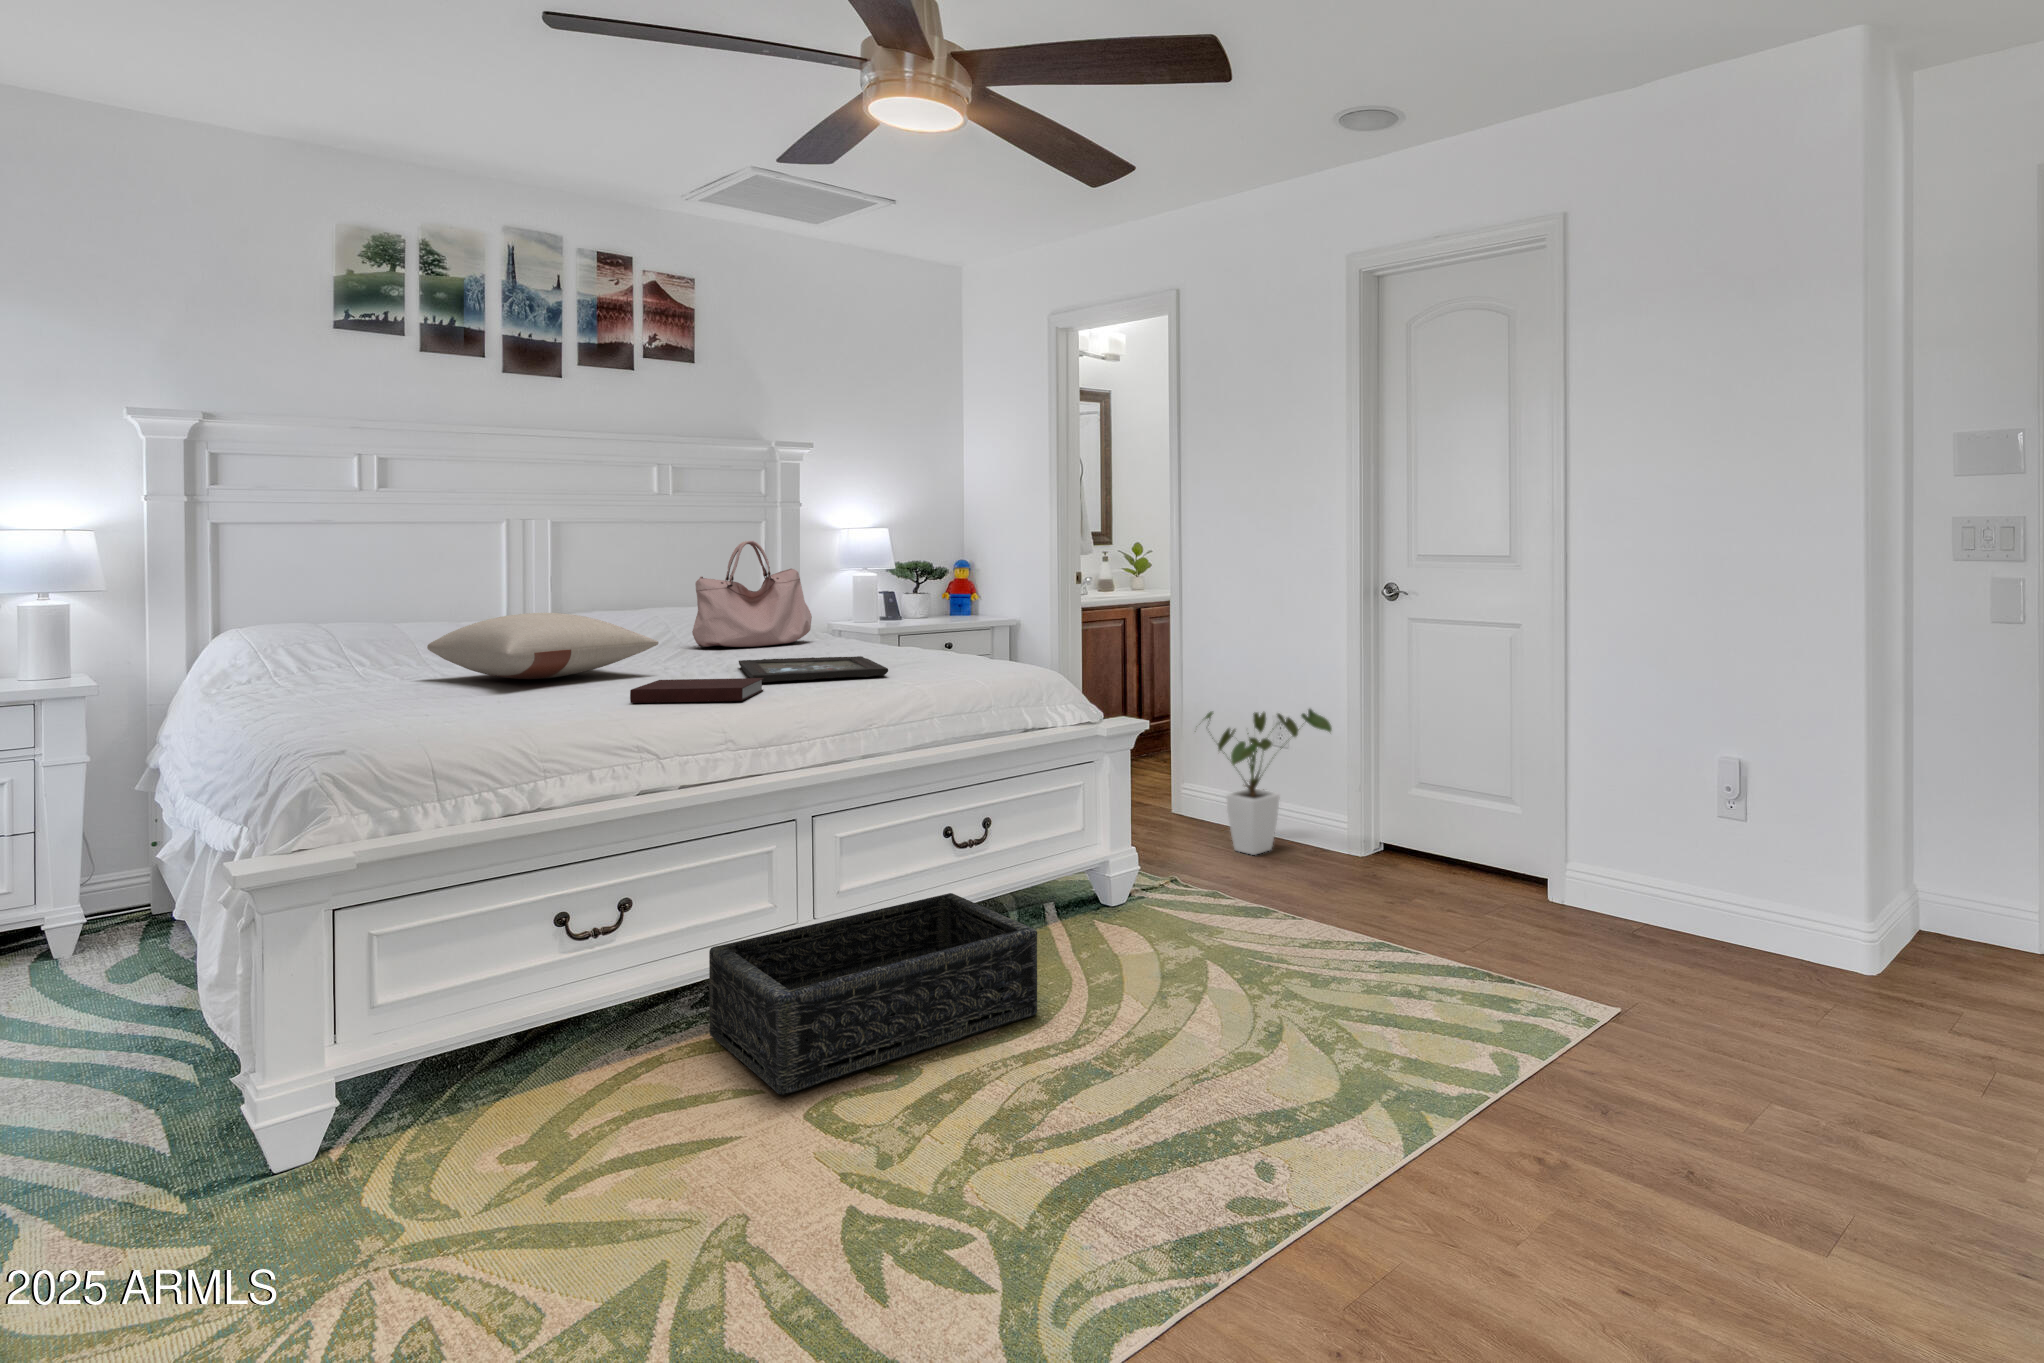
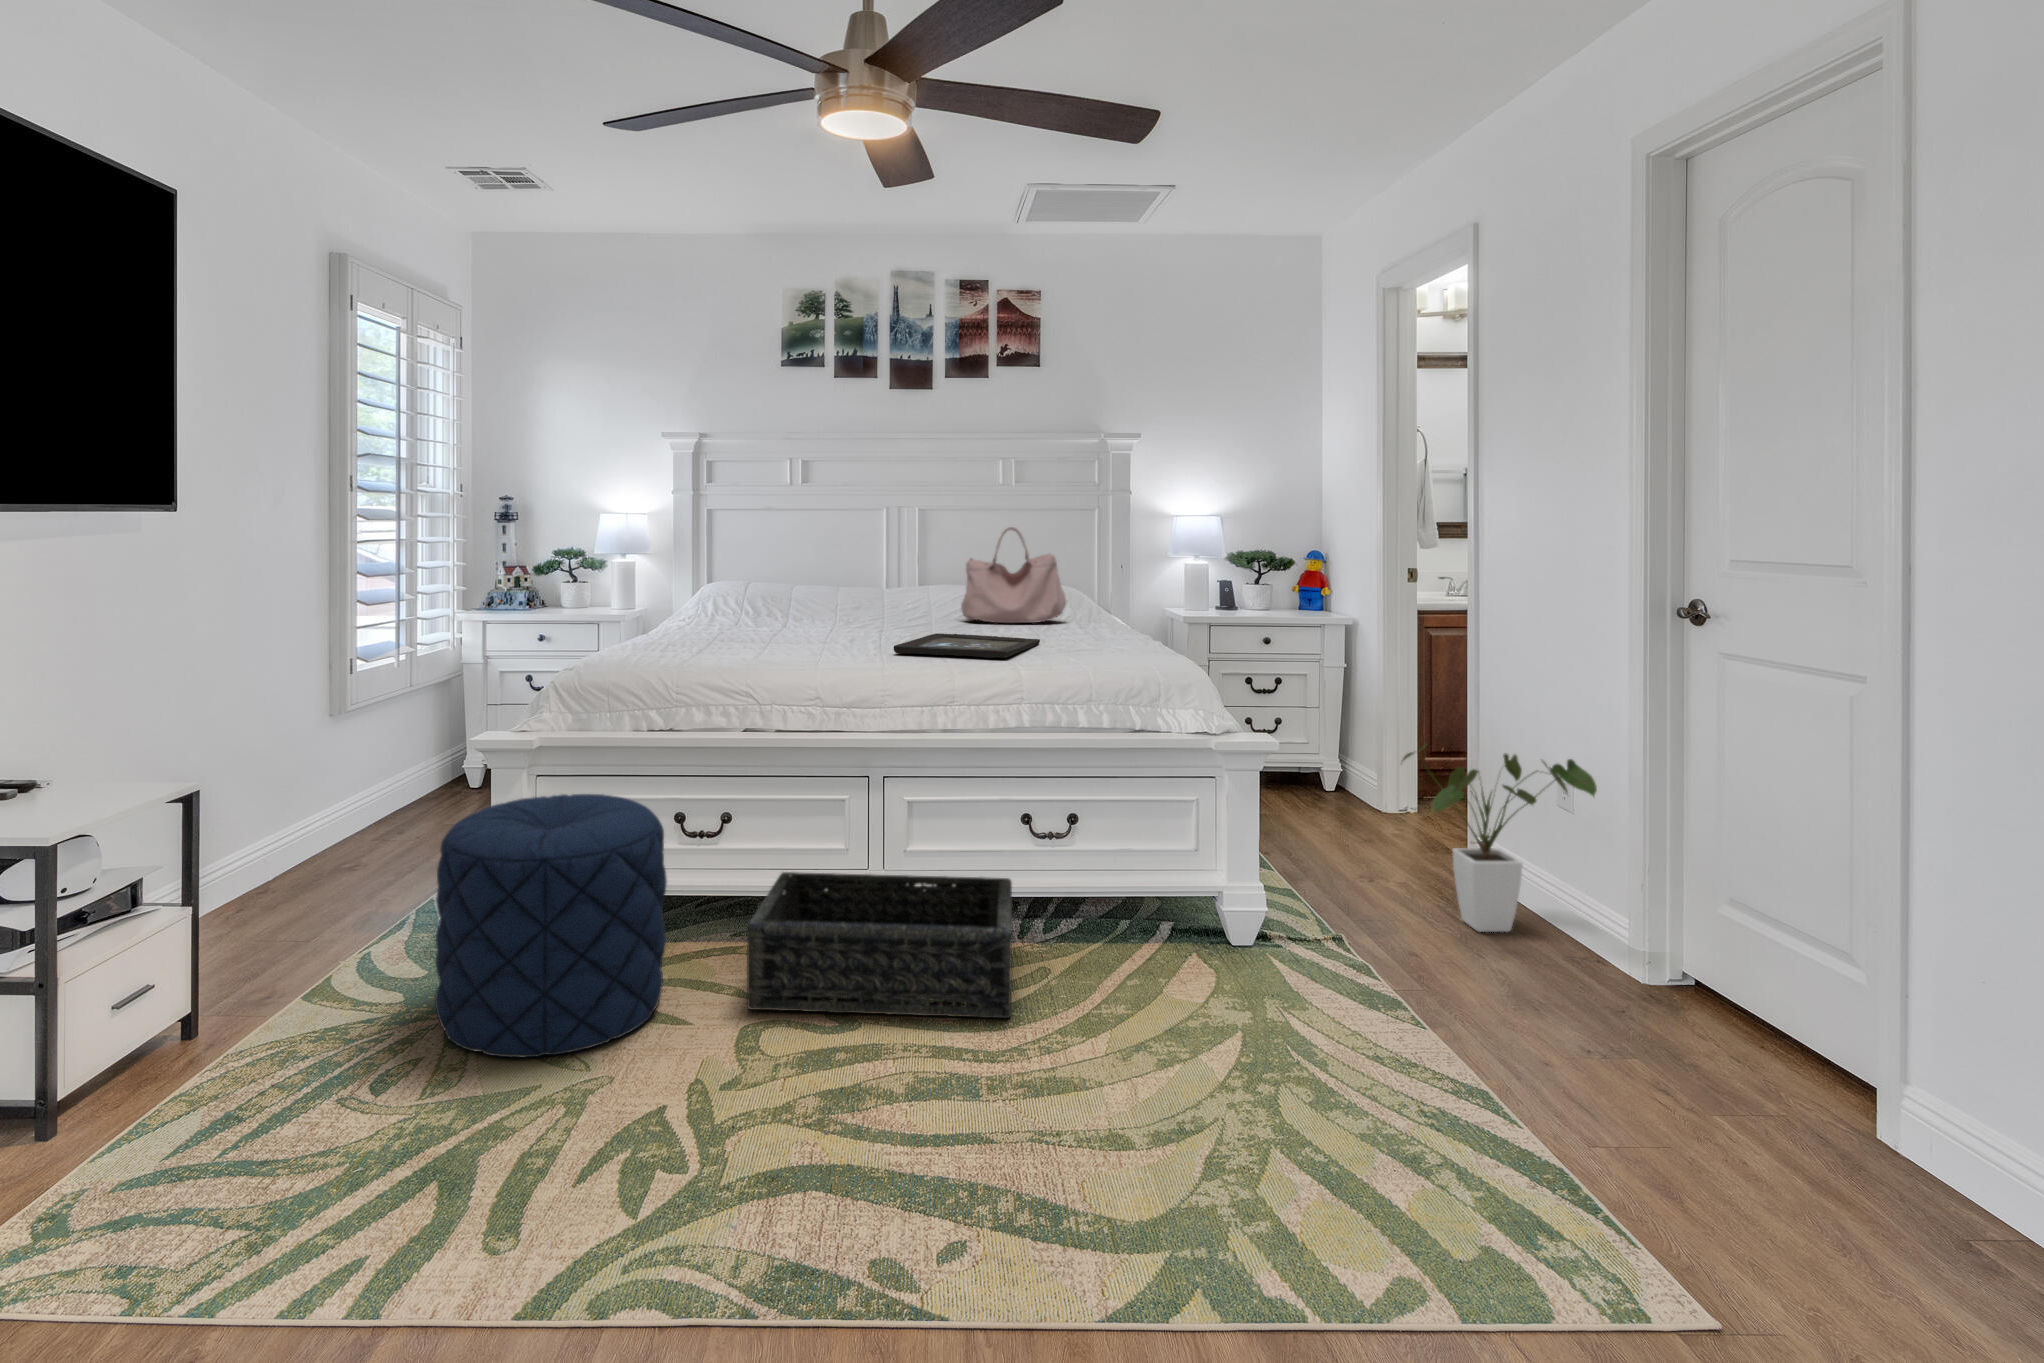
pillow: present [427,613,658,679] -> none [737,583,866,634]
notebook: present [630,678,763,703] -> none [773,643,884,666]
pouf: none [348,891,686,1270] -> present [435,794,667,1057]

